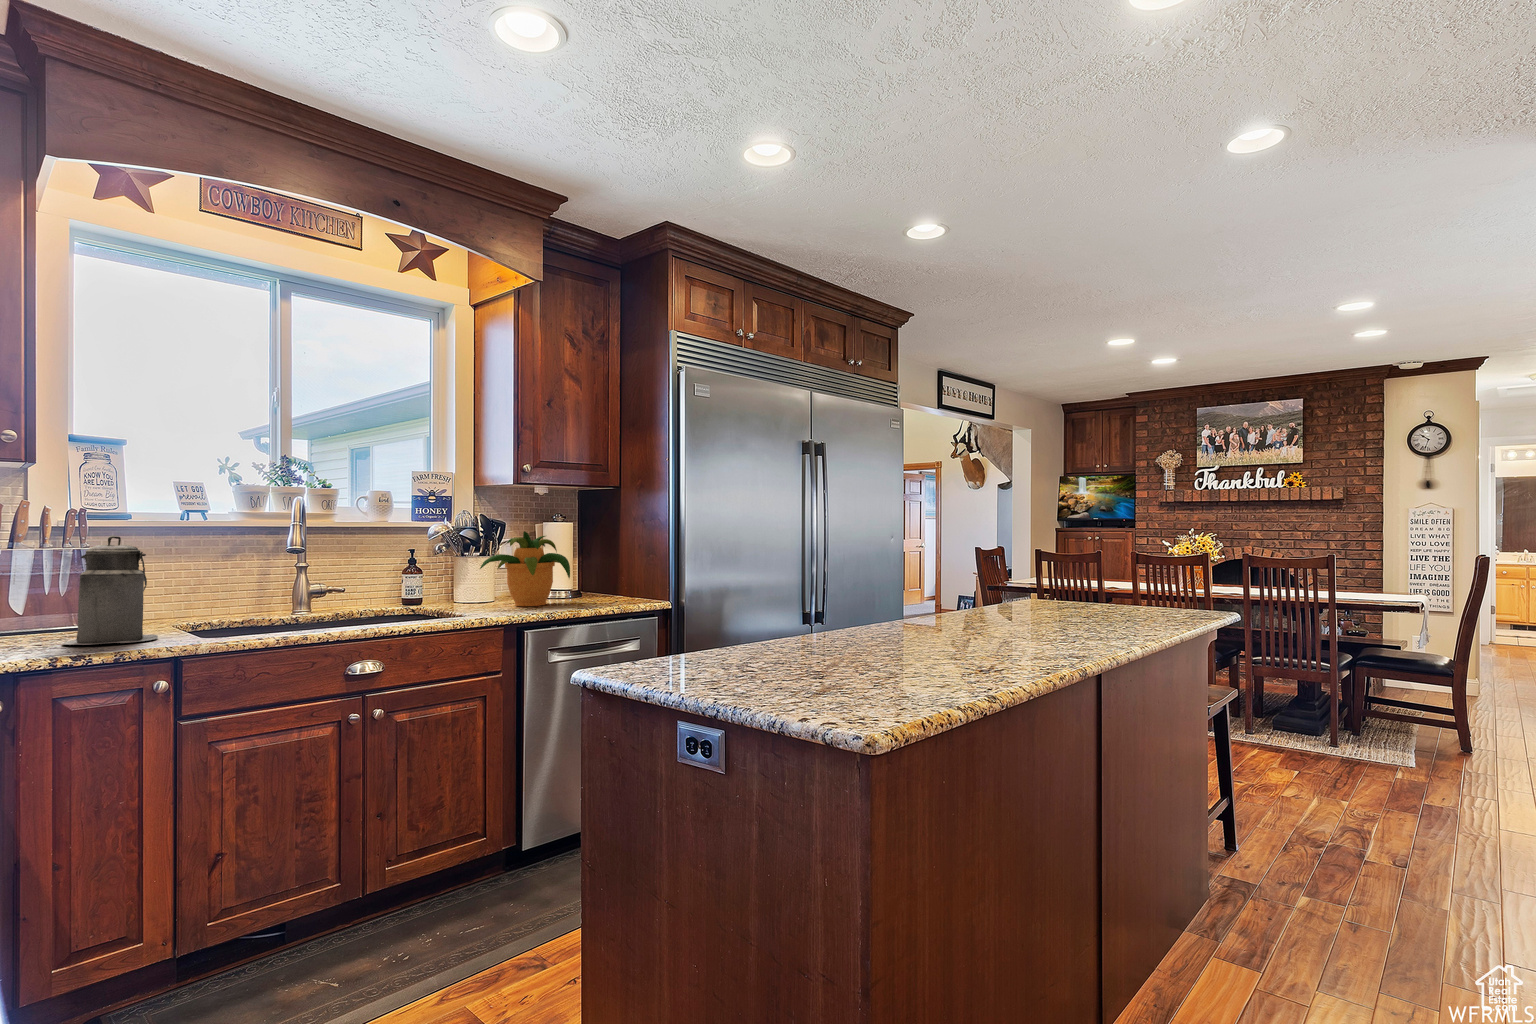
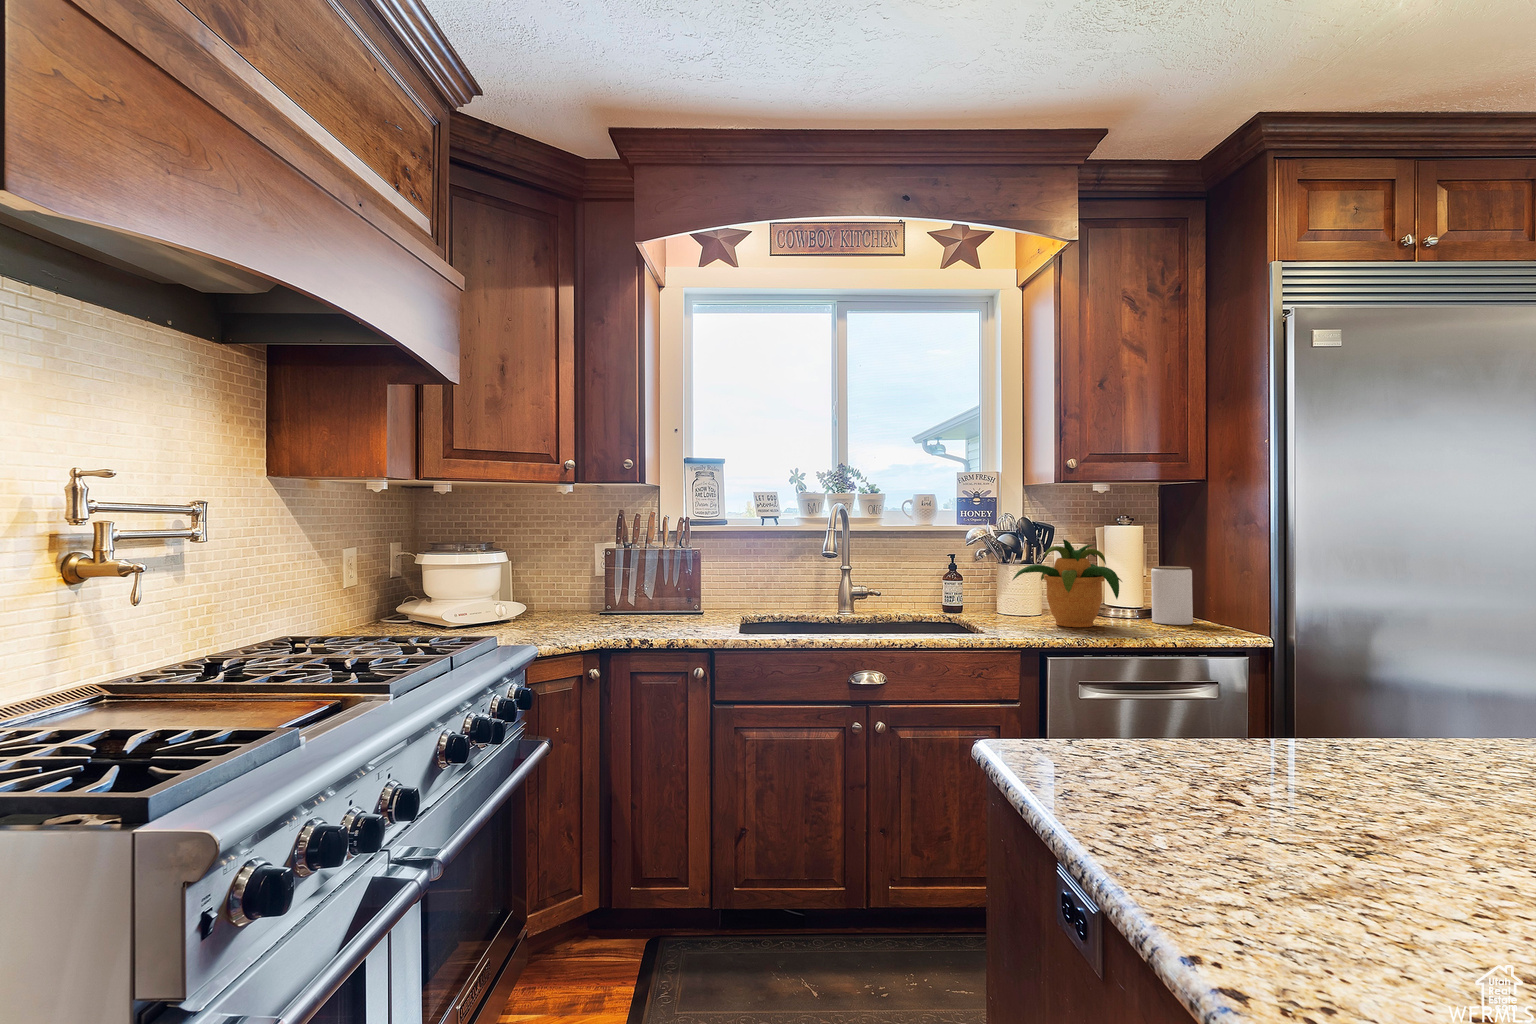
canister: present [62,536,158,645] -> none [654,542,715,631]
jar: none [584,553,614,598] -> present [1151,566,1193,625]

